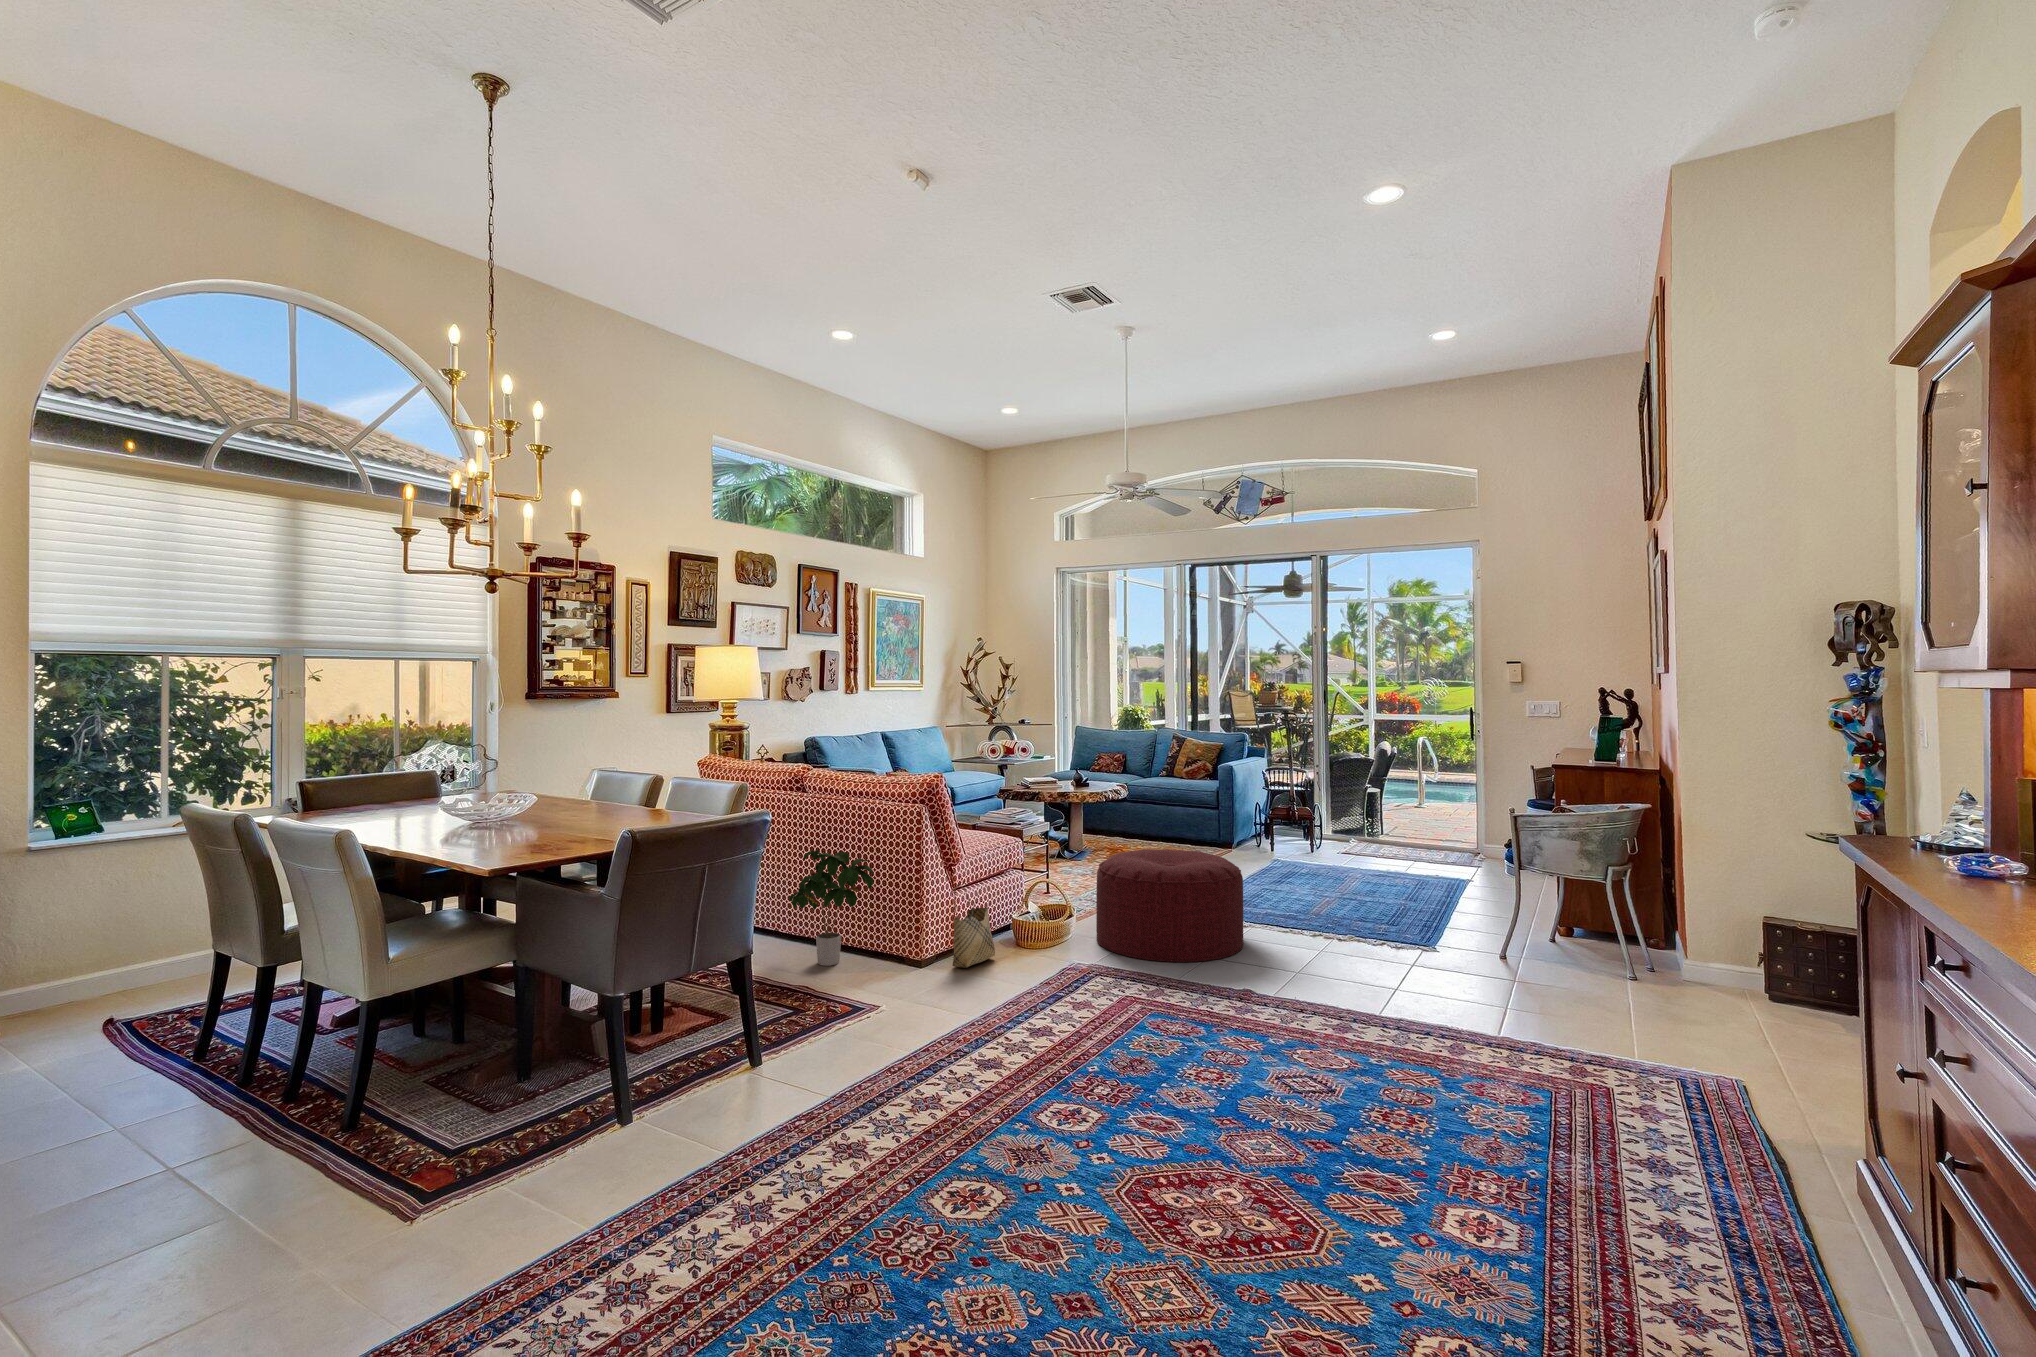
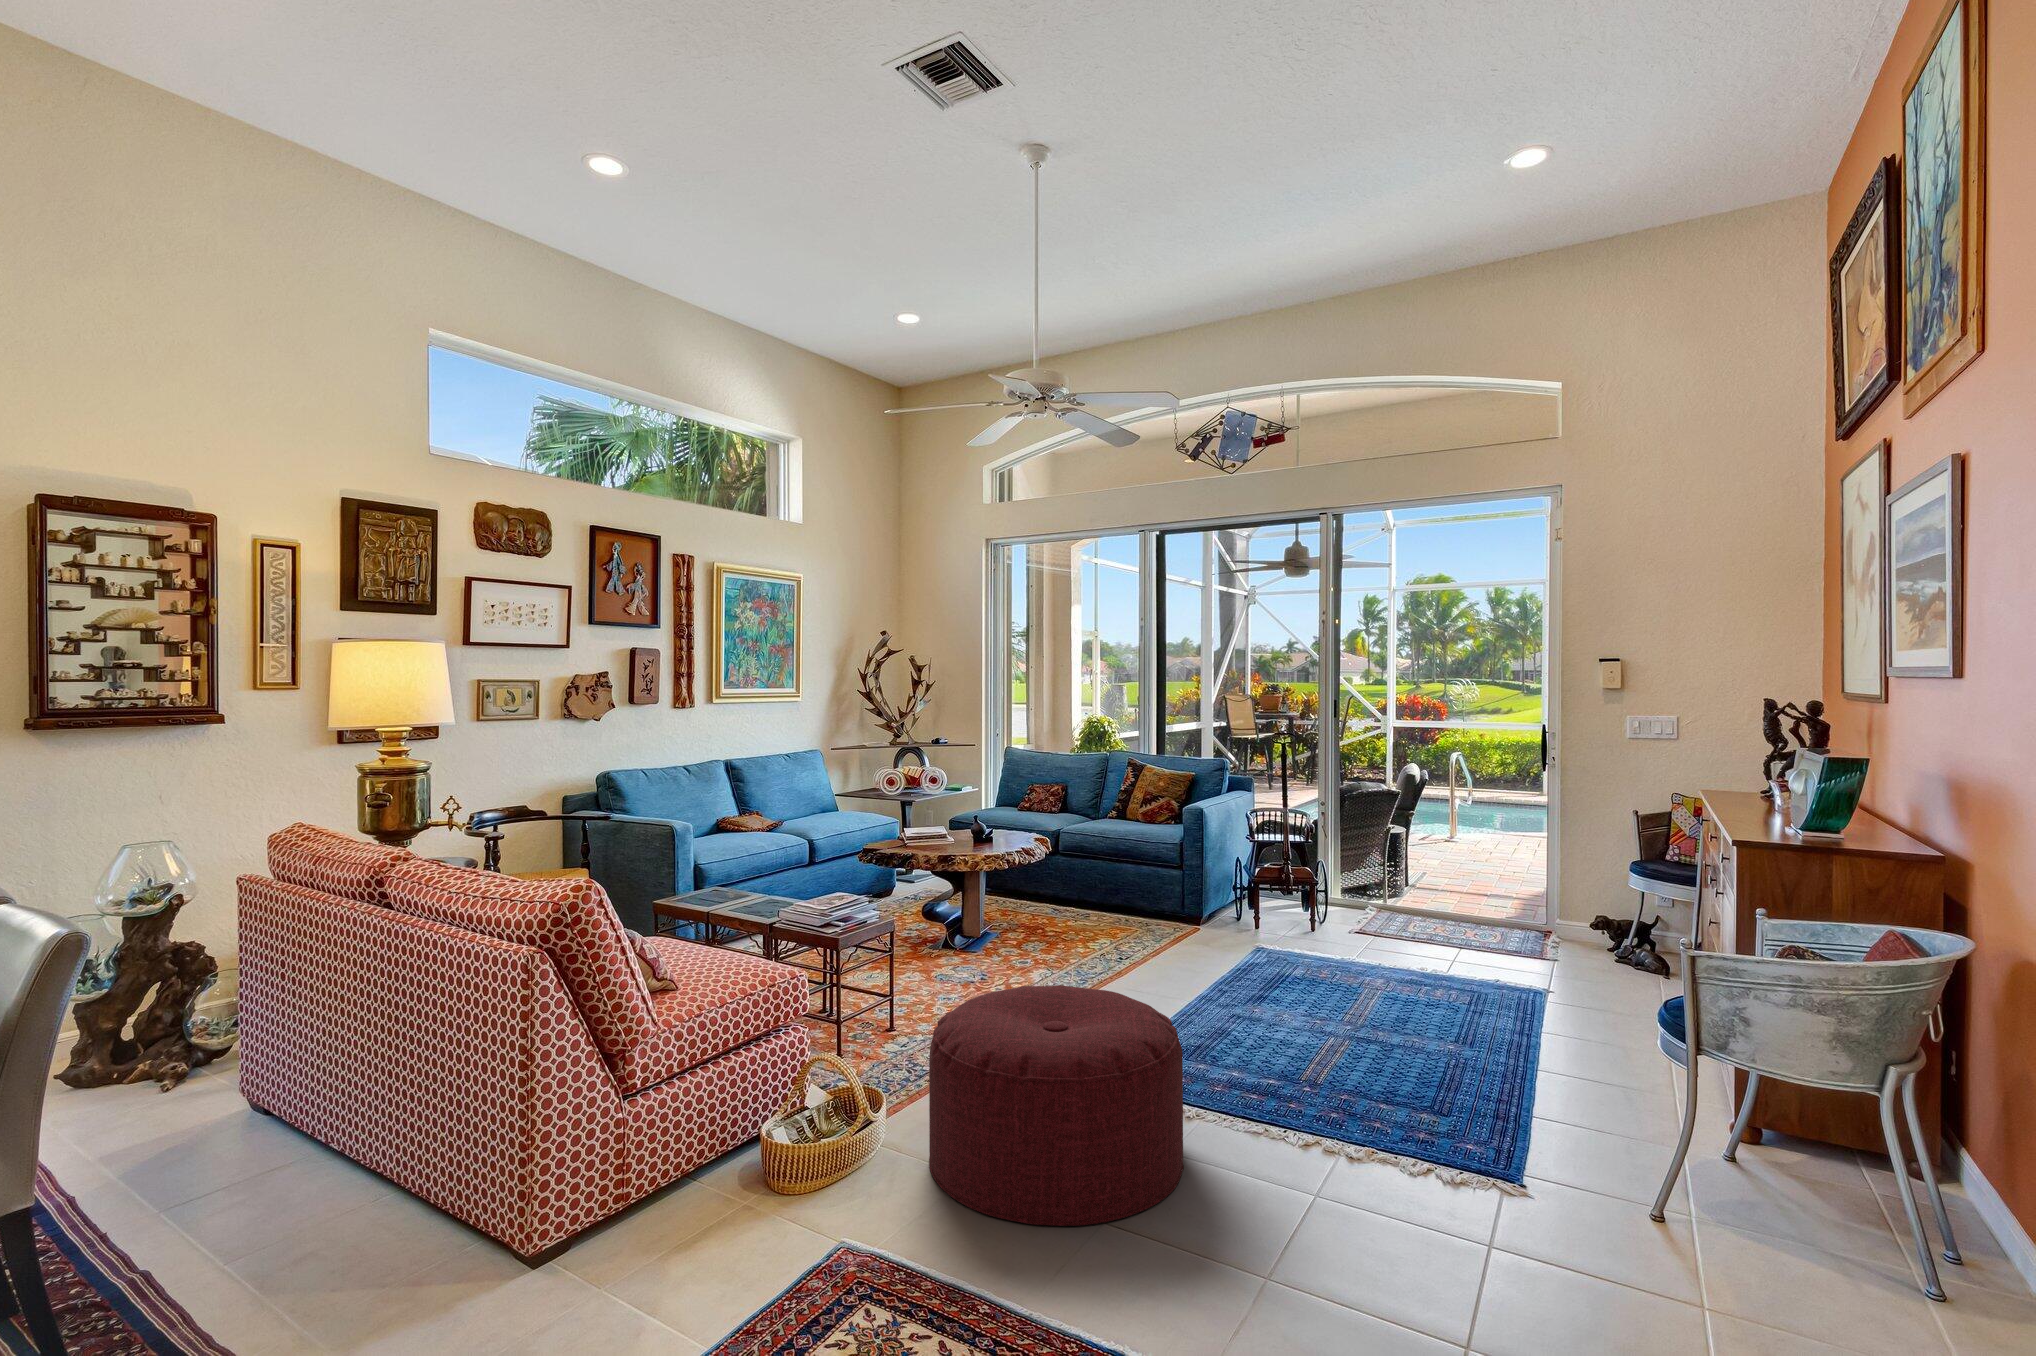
potted plant: present [789,850,874,966] -> none [362,1015,492,1238]
woven basket: present [952,884,995,968] -> none [630,1080,725,1250]

